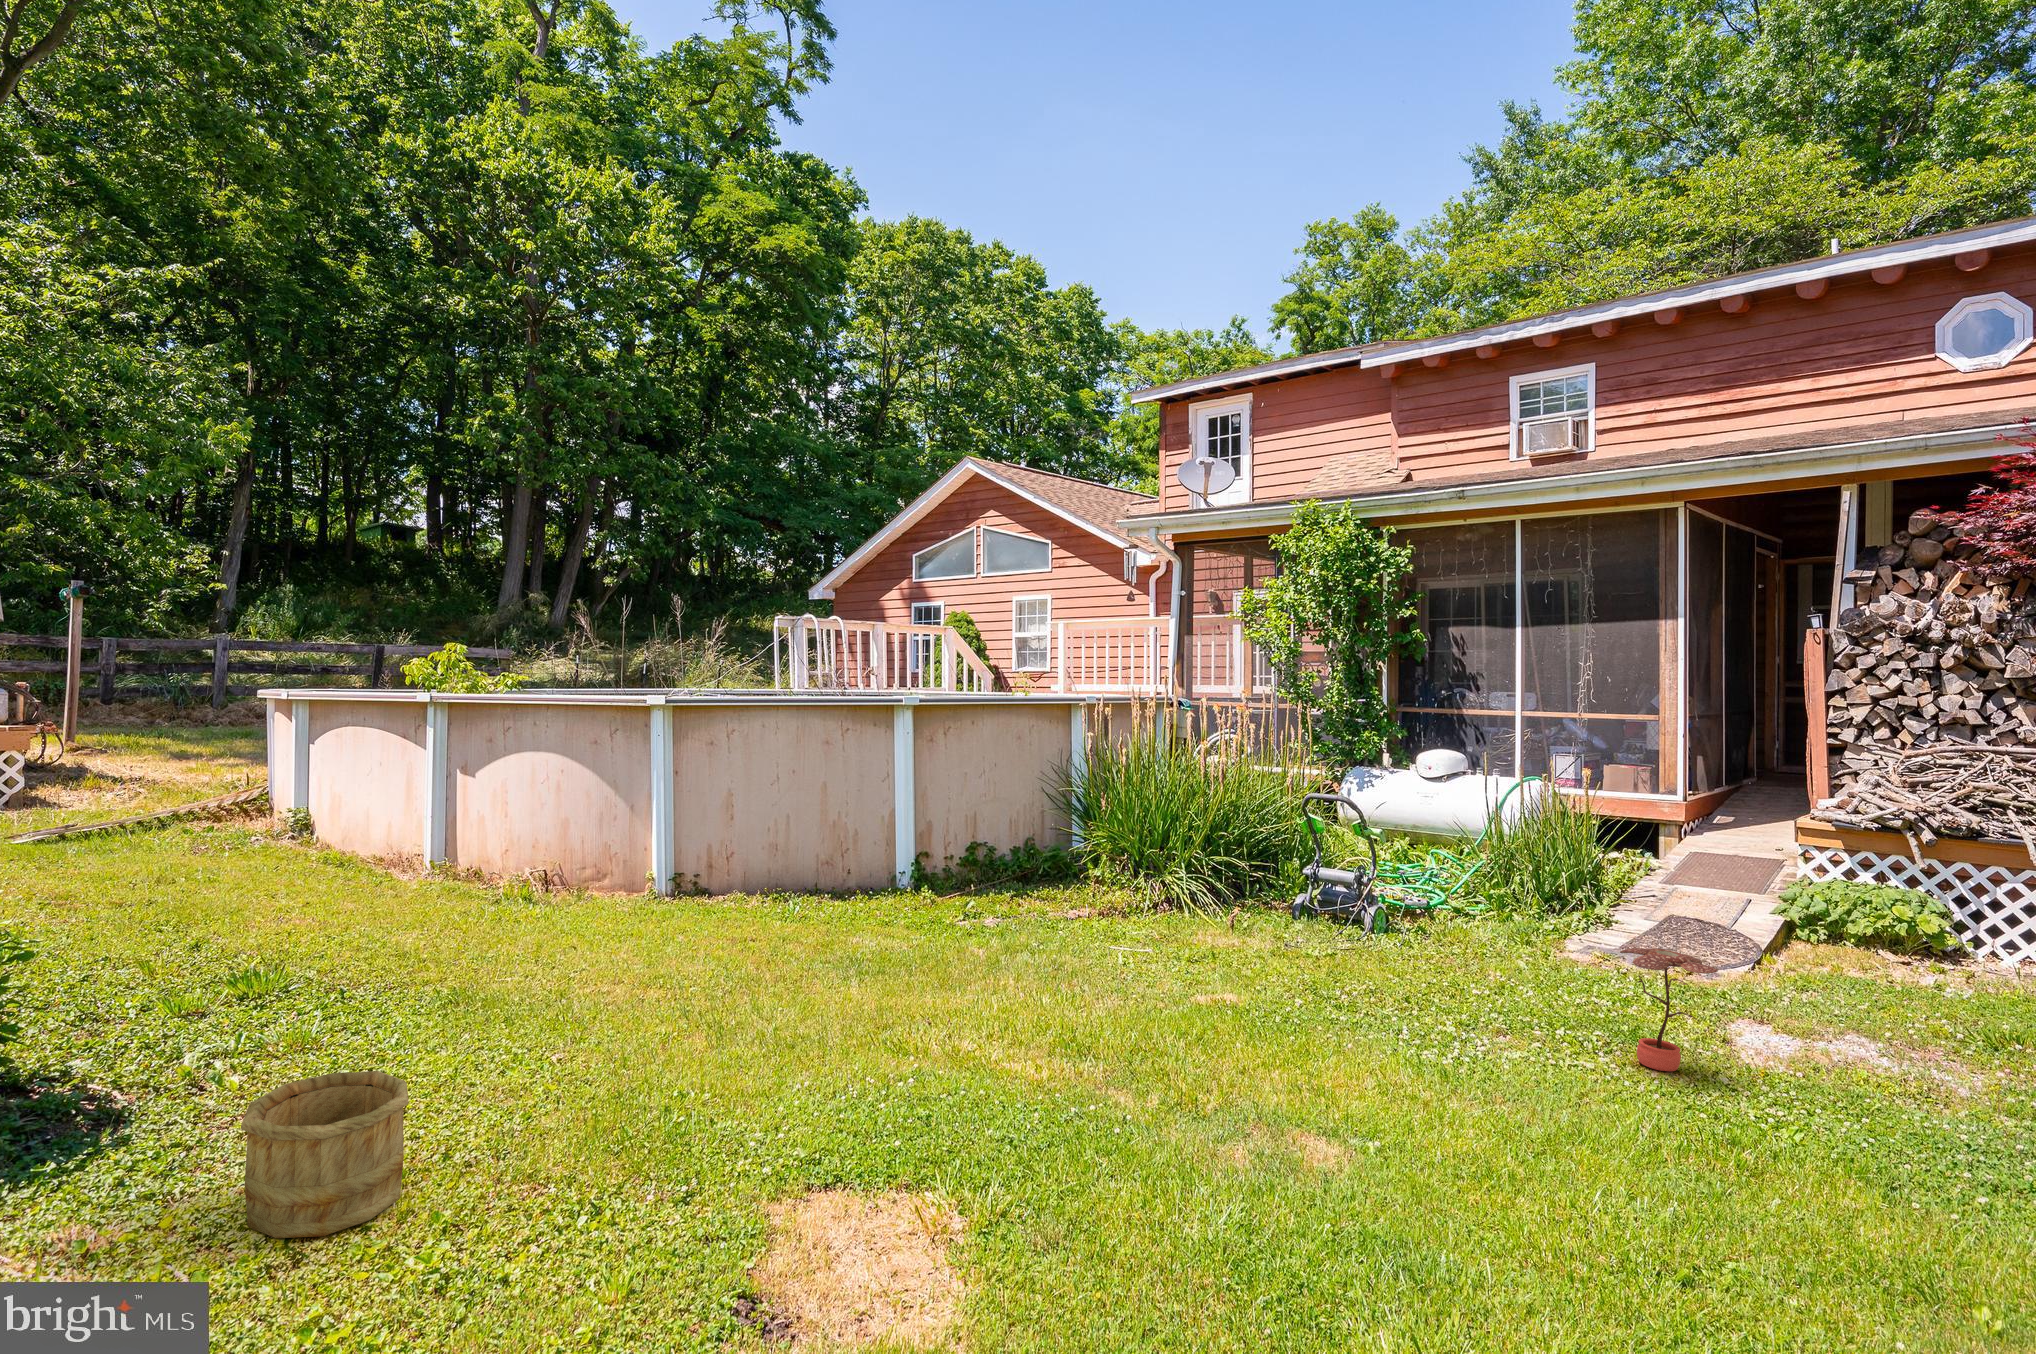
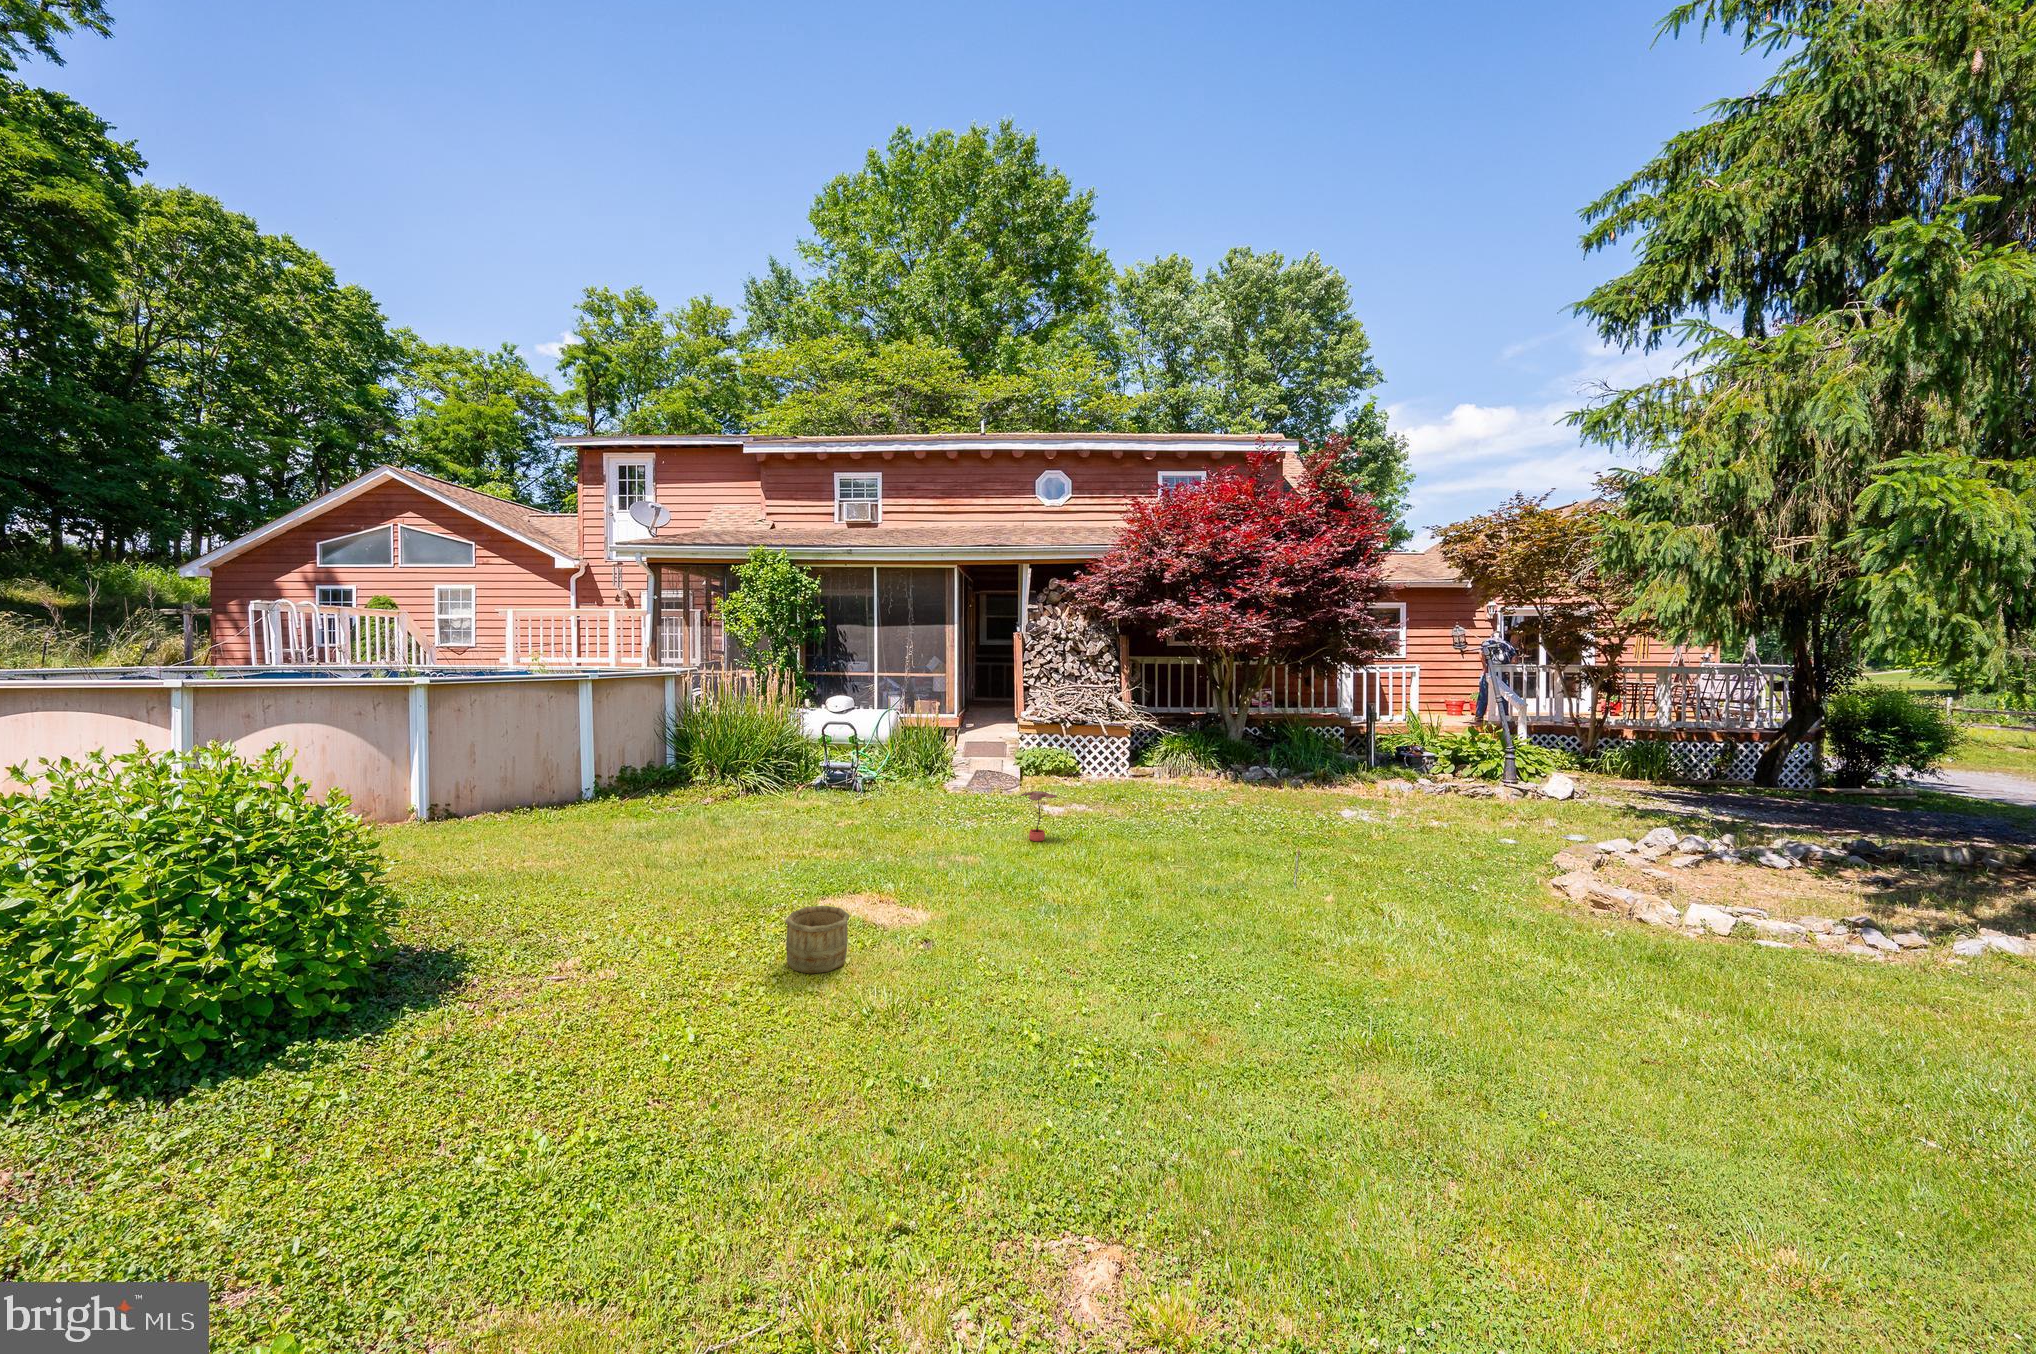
wooden bucket: present [241,1071,408,1238] -> present [785,906,850,974]

